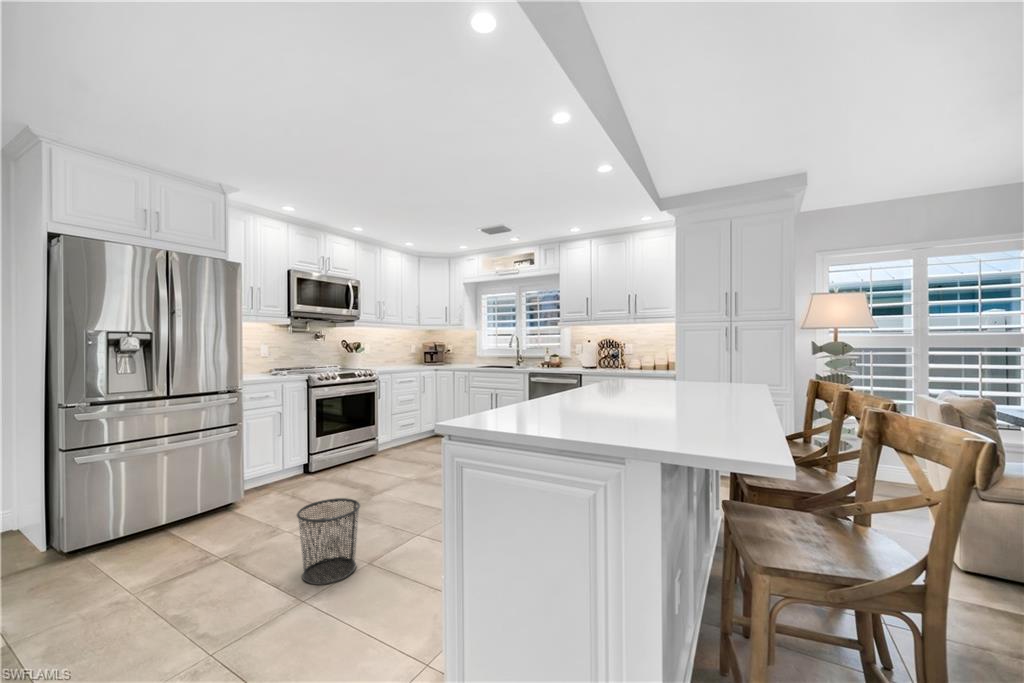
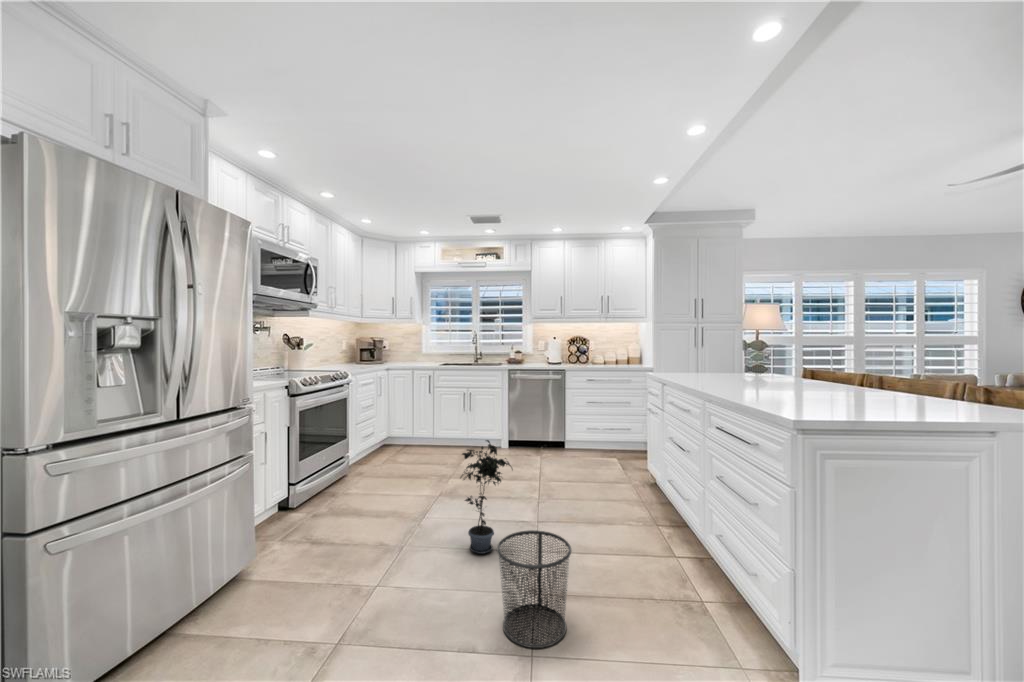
potted plant: none [358,428,399,521] -> present [461,440,513,554]

